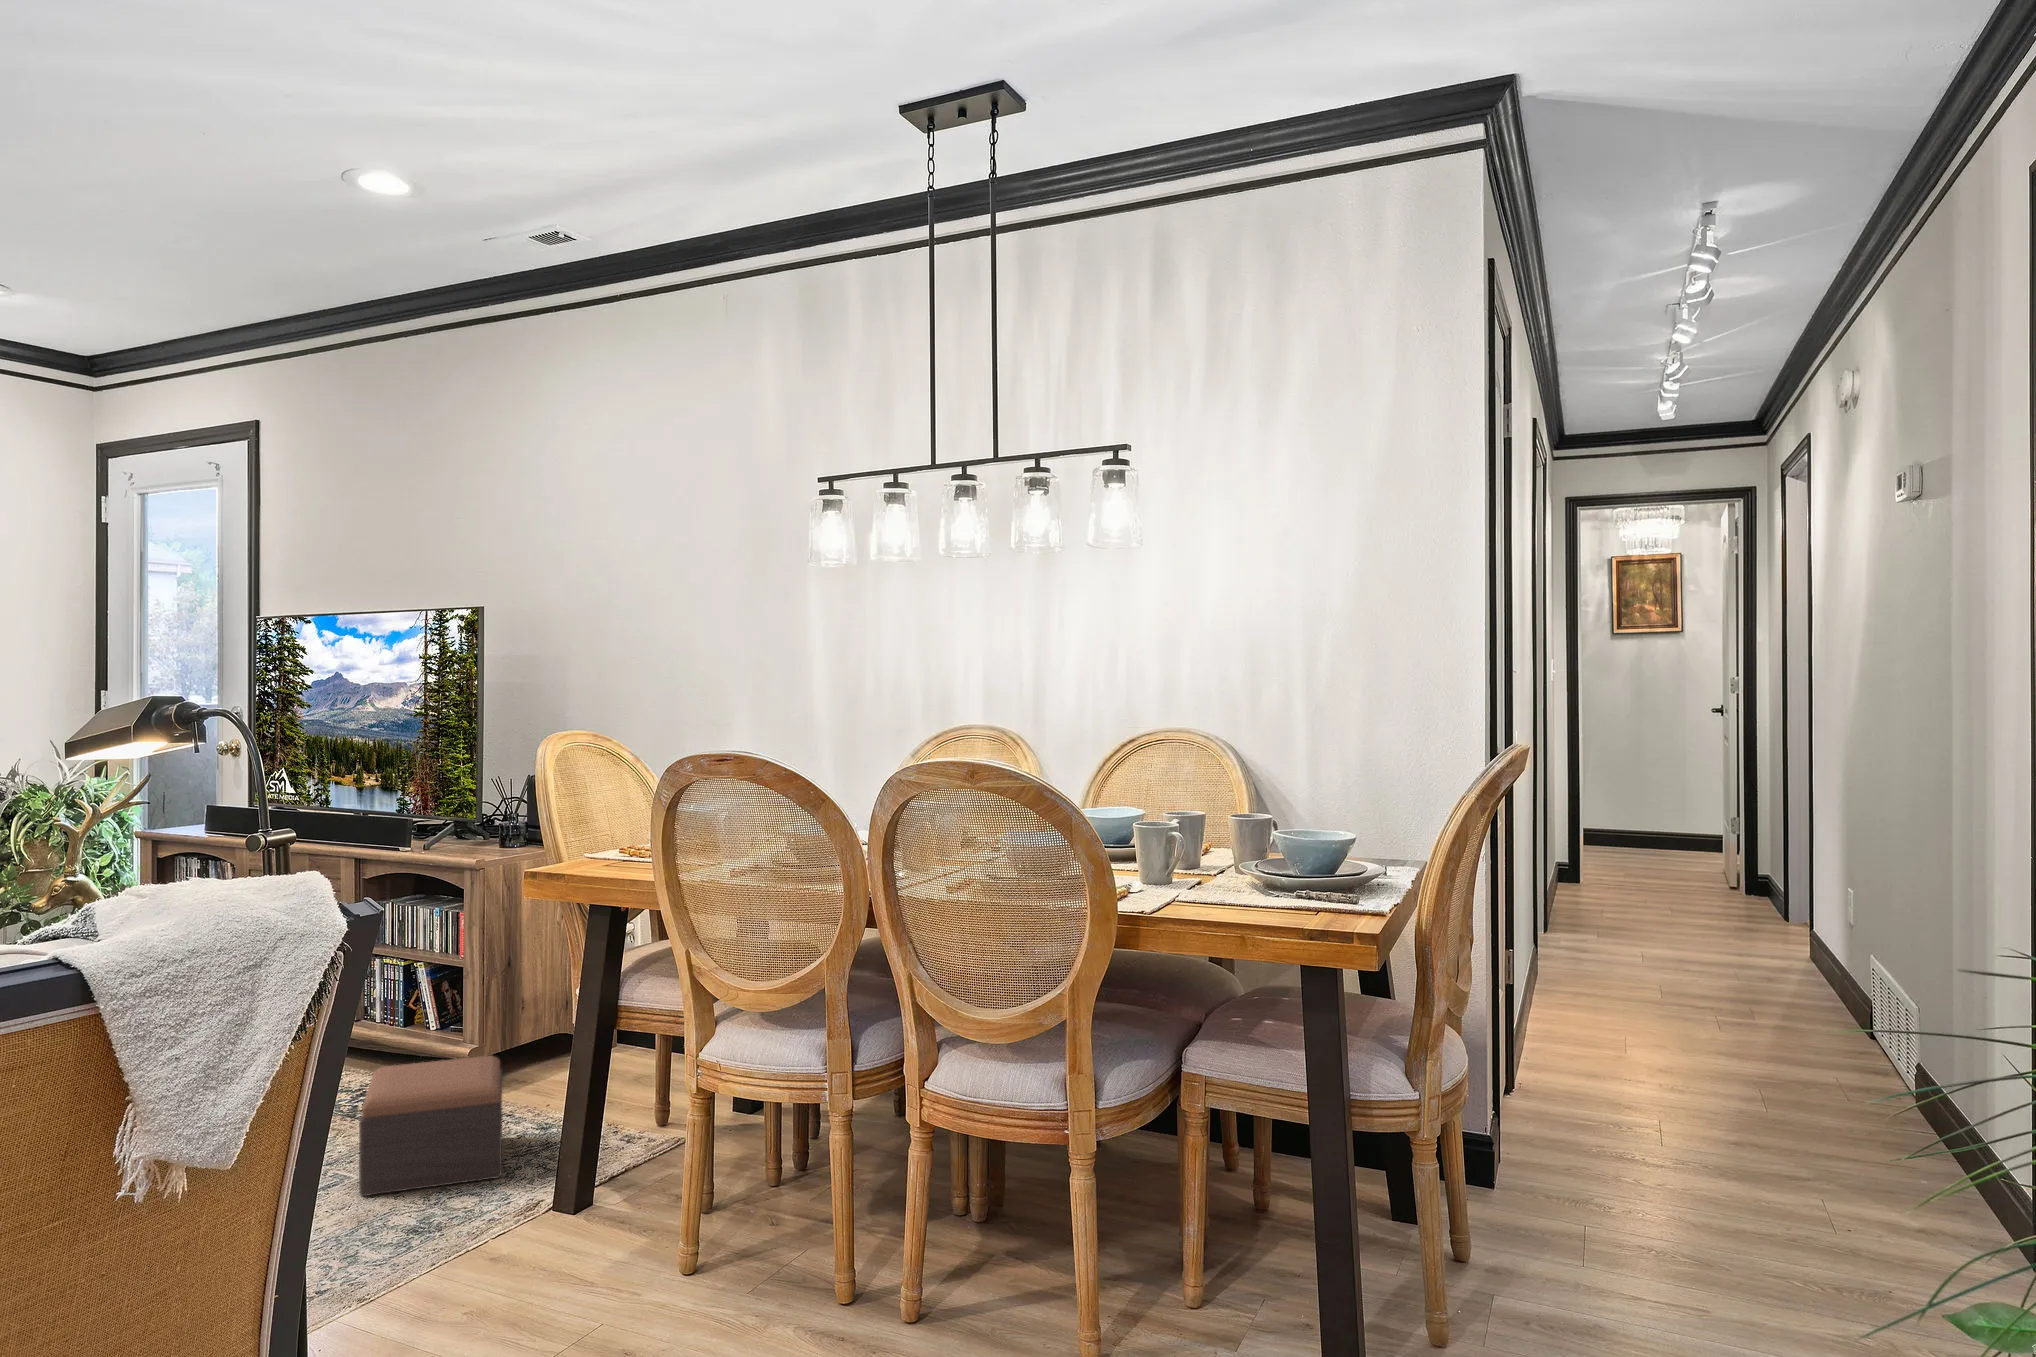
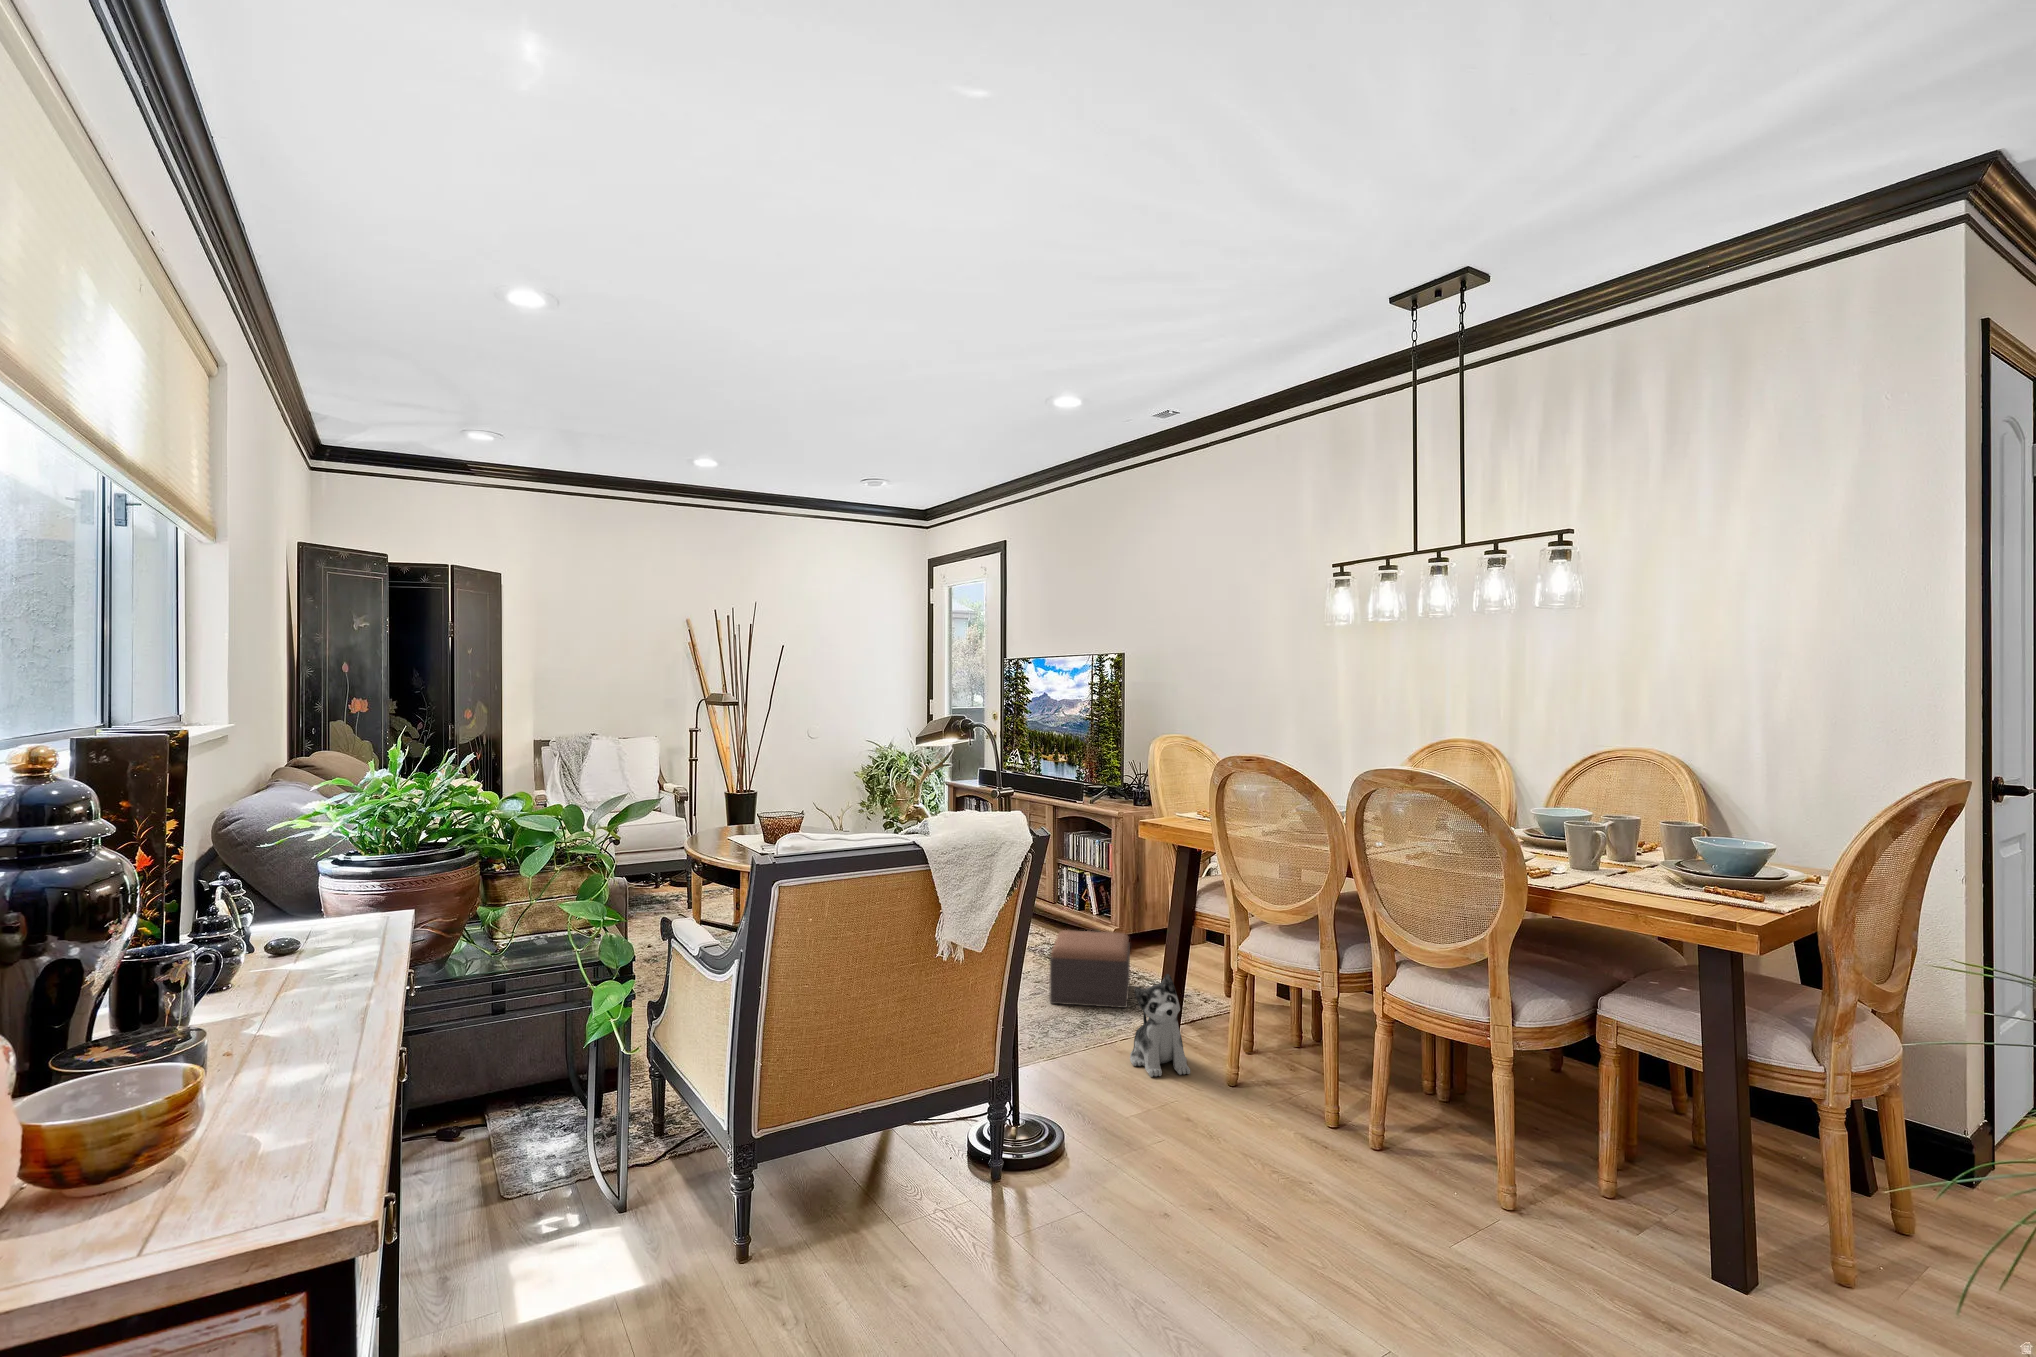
plush toy: none [515,1114,619,1288] -> present [1130,974,1190,1077]

